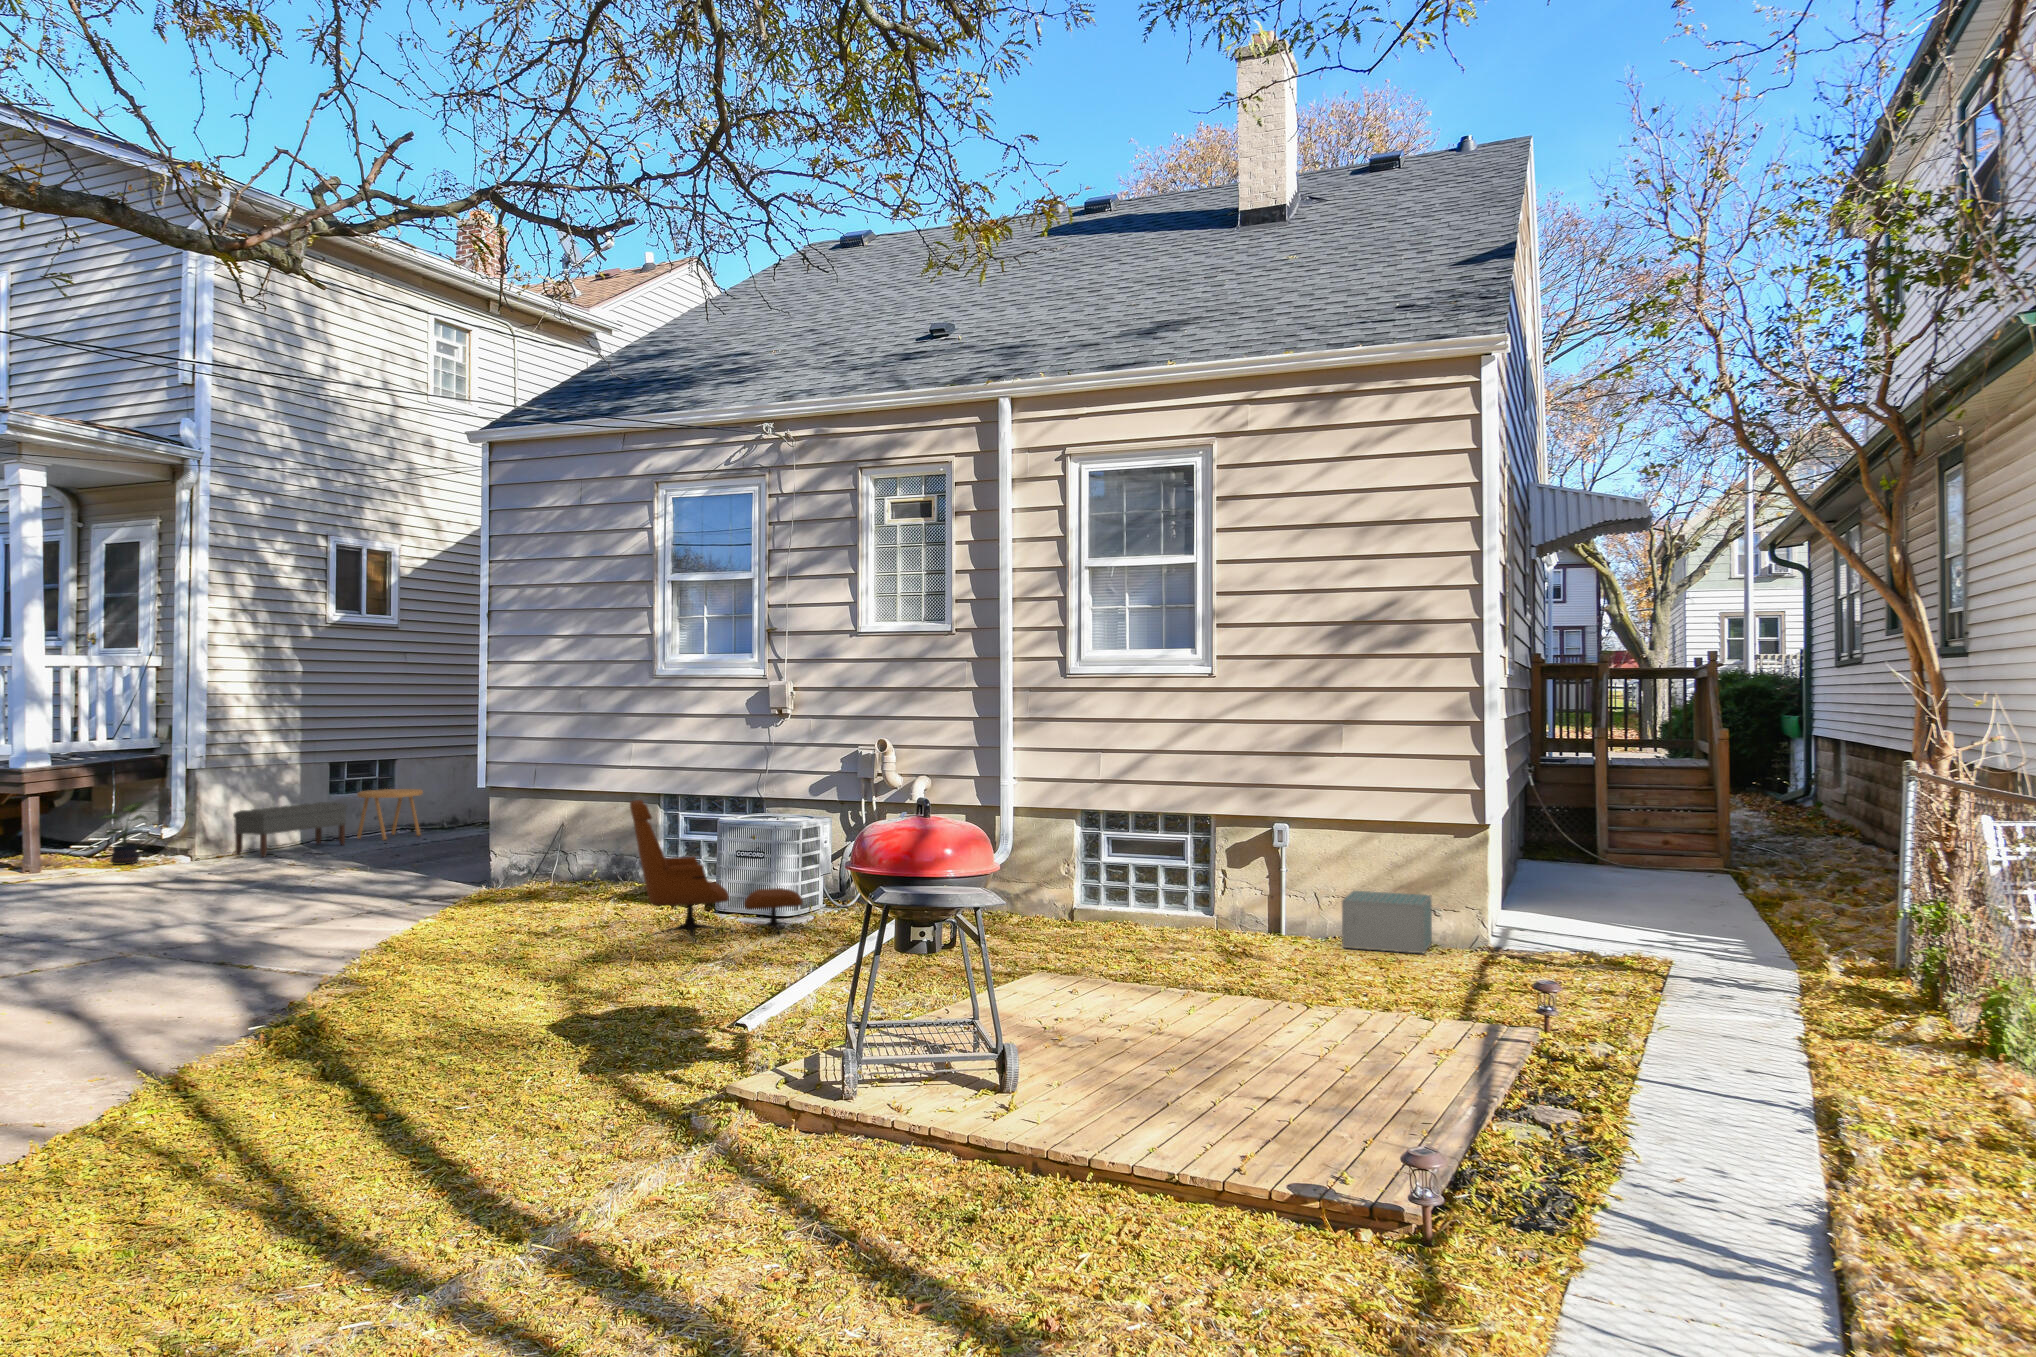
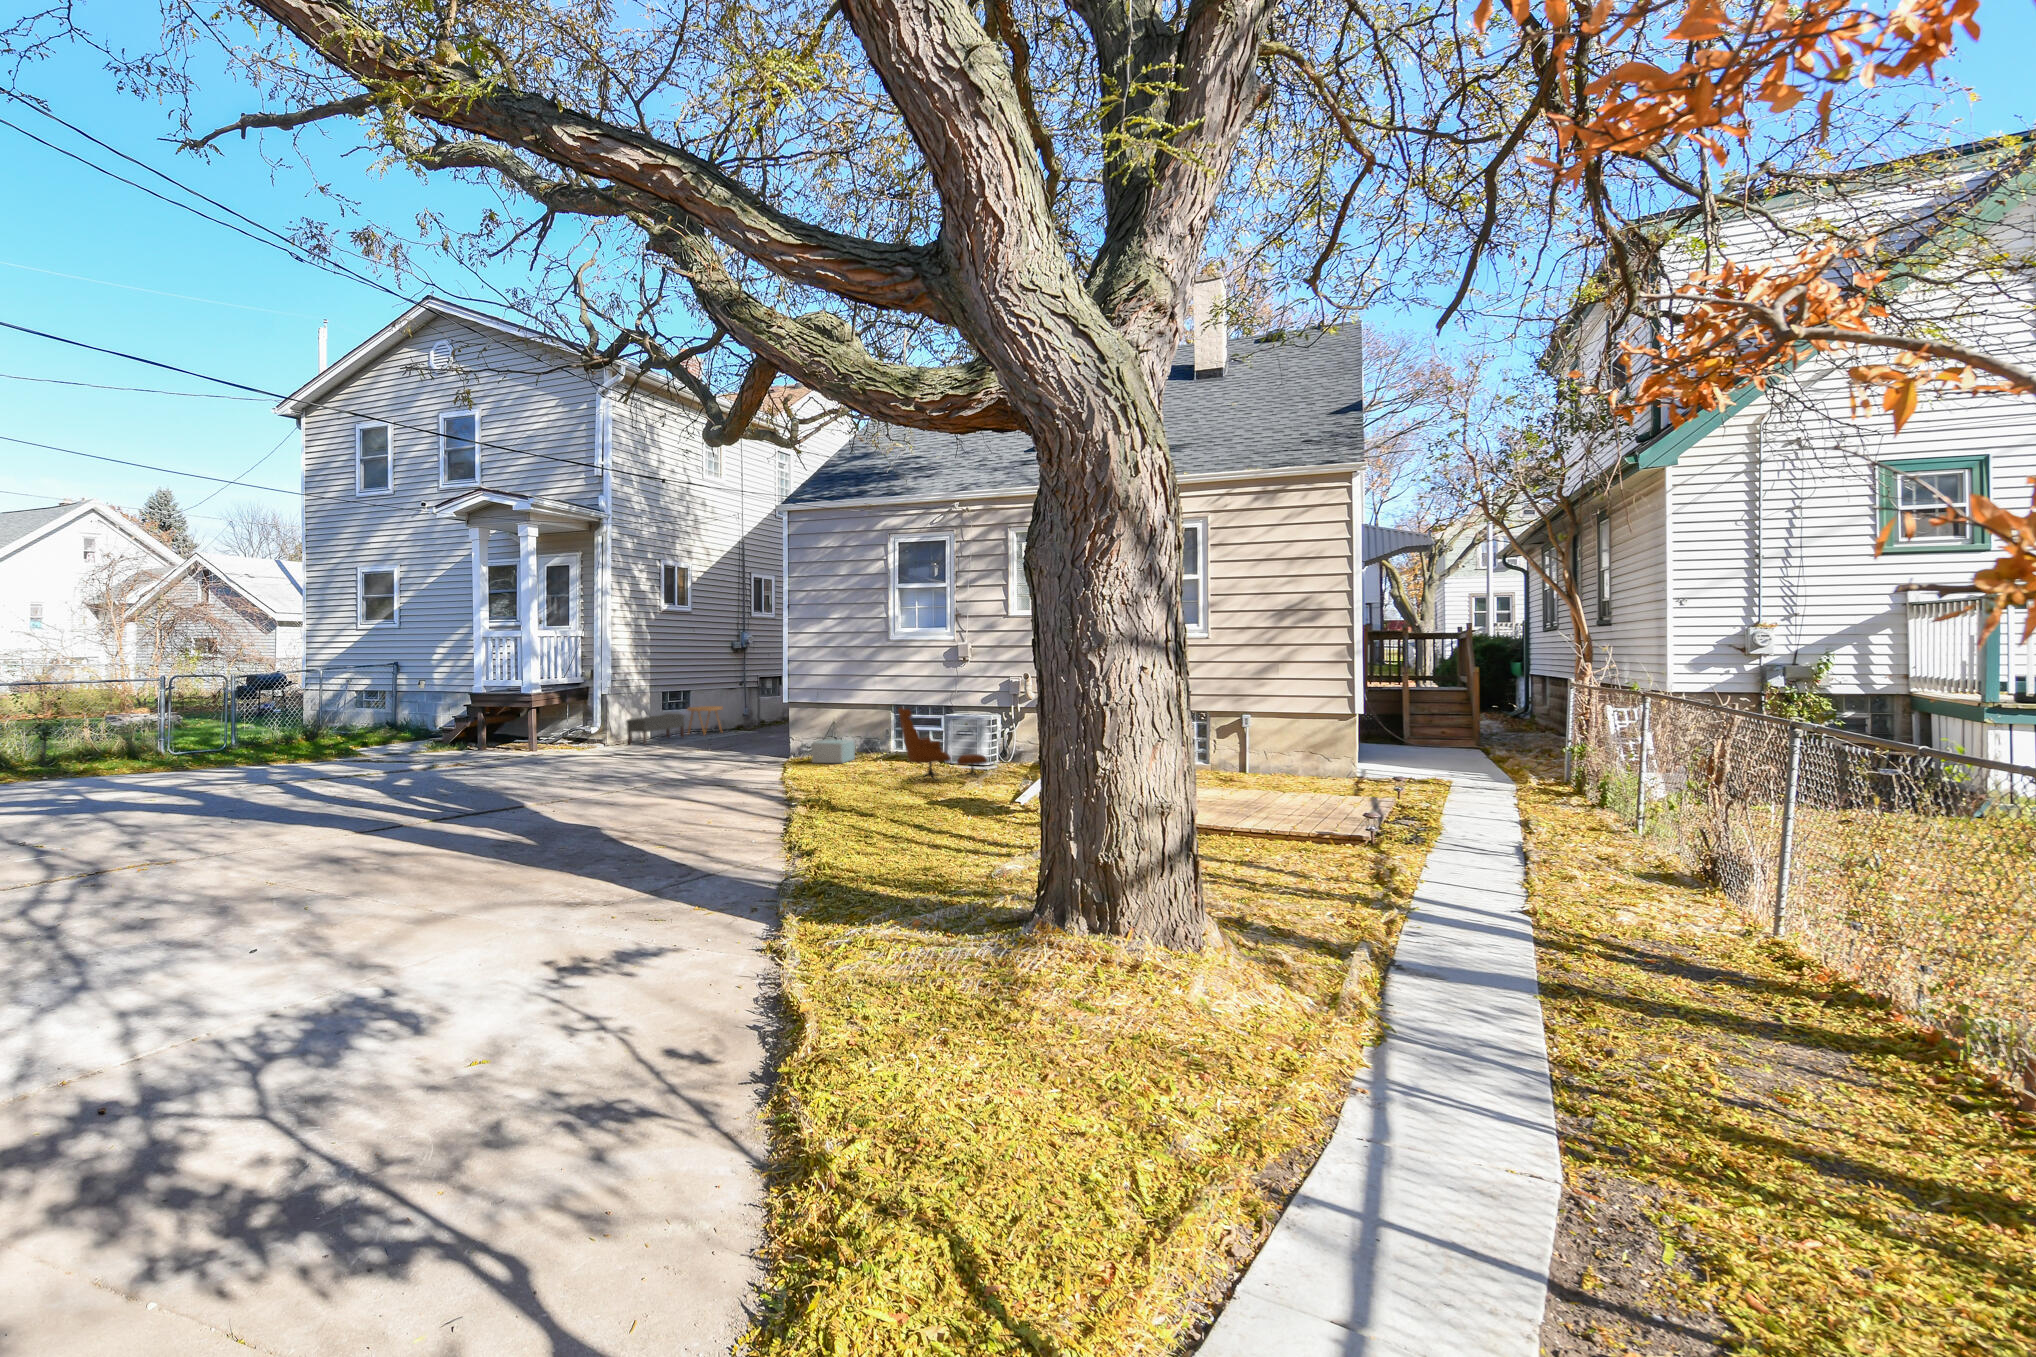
potted plant: present [101,802,146,865] -> none [554,714,581,750]
storage box: present [1342,891,1432,953] -> present [811,740,855,763]

